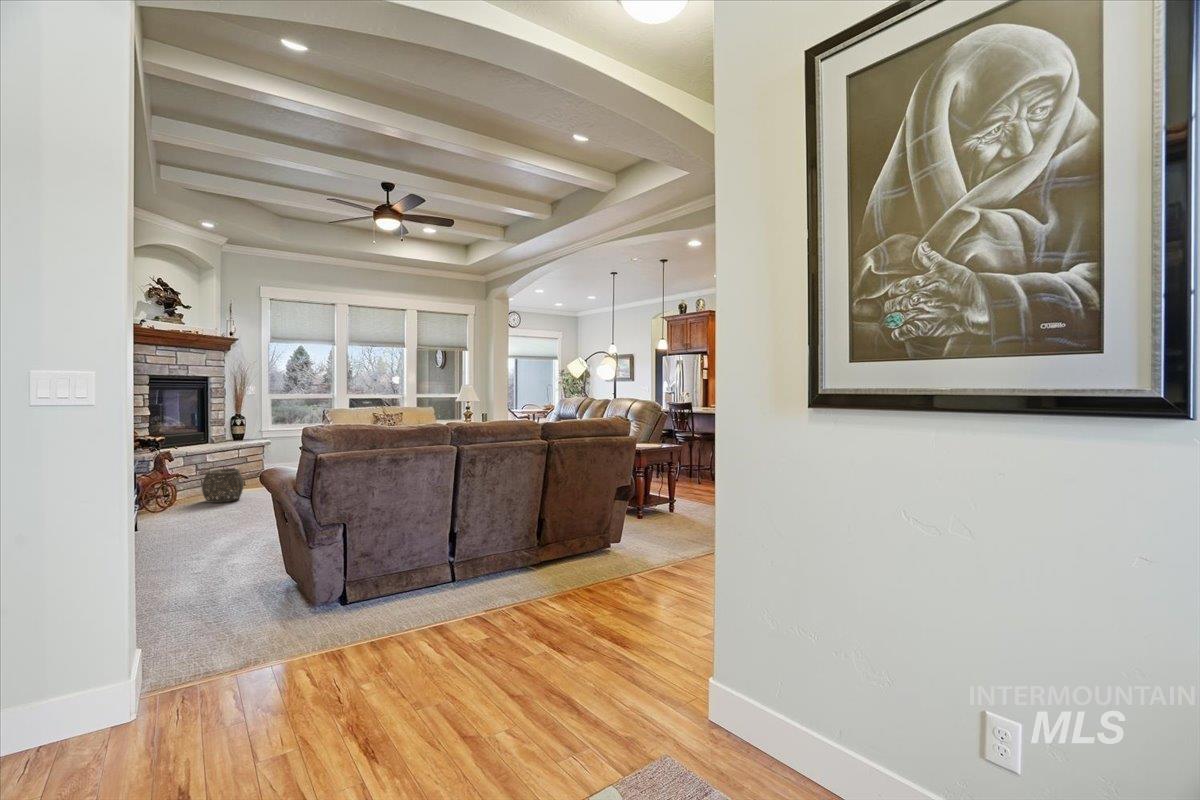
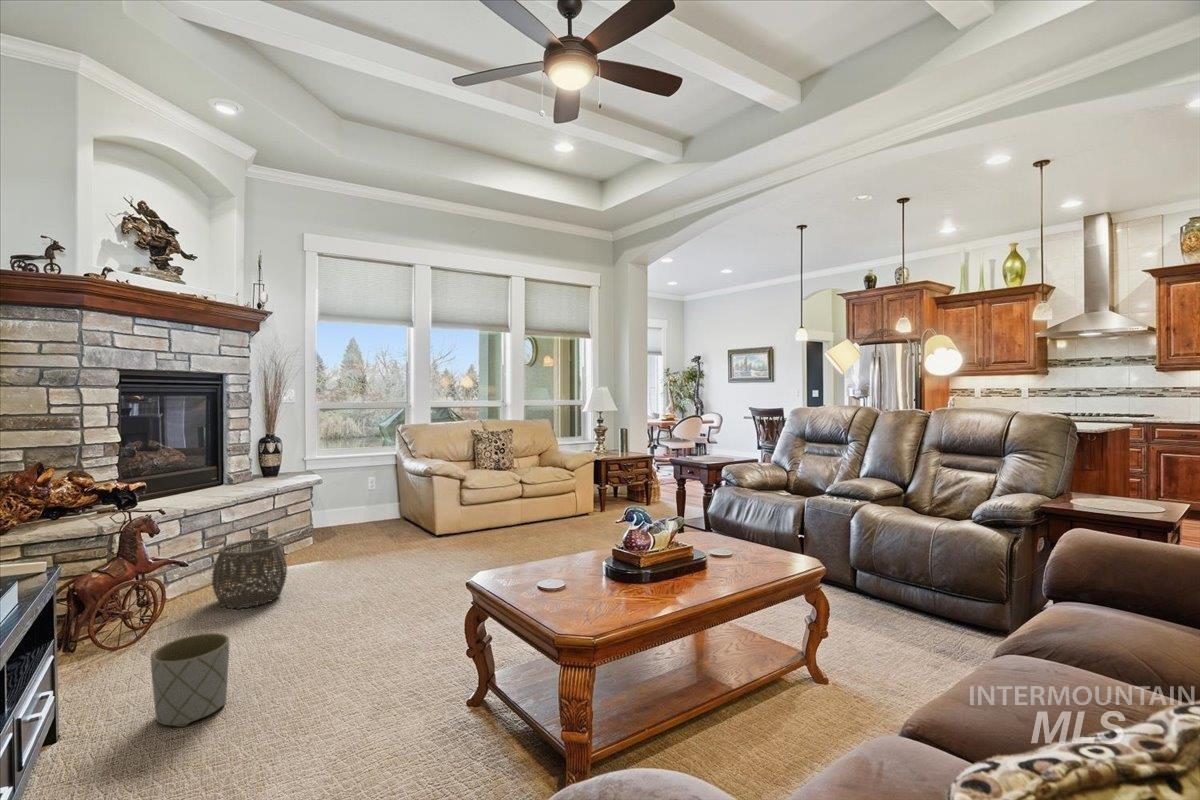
planter: none [176,496,210,530] -> present [151,633,229,727]

